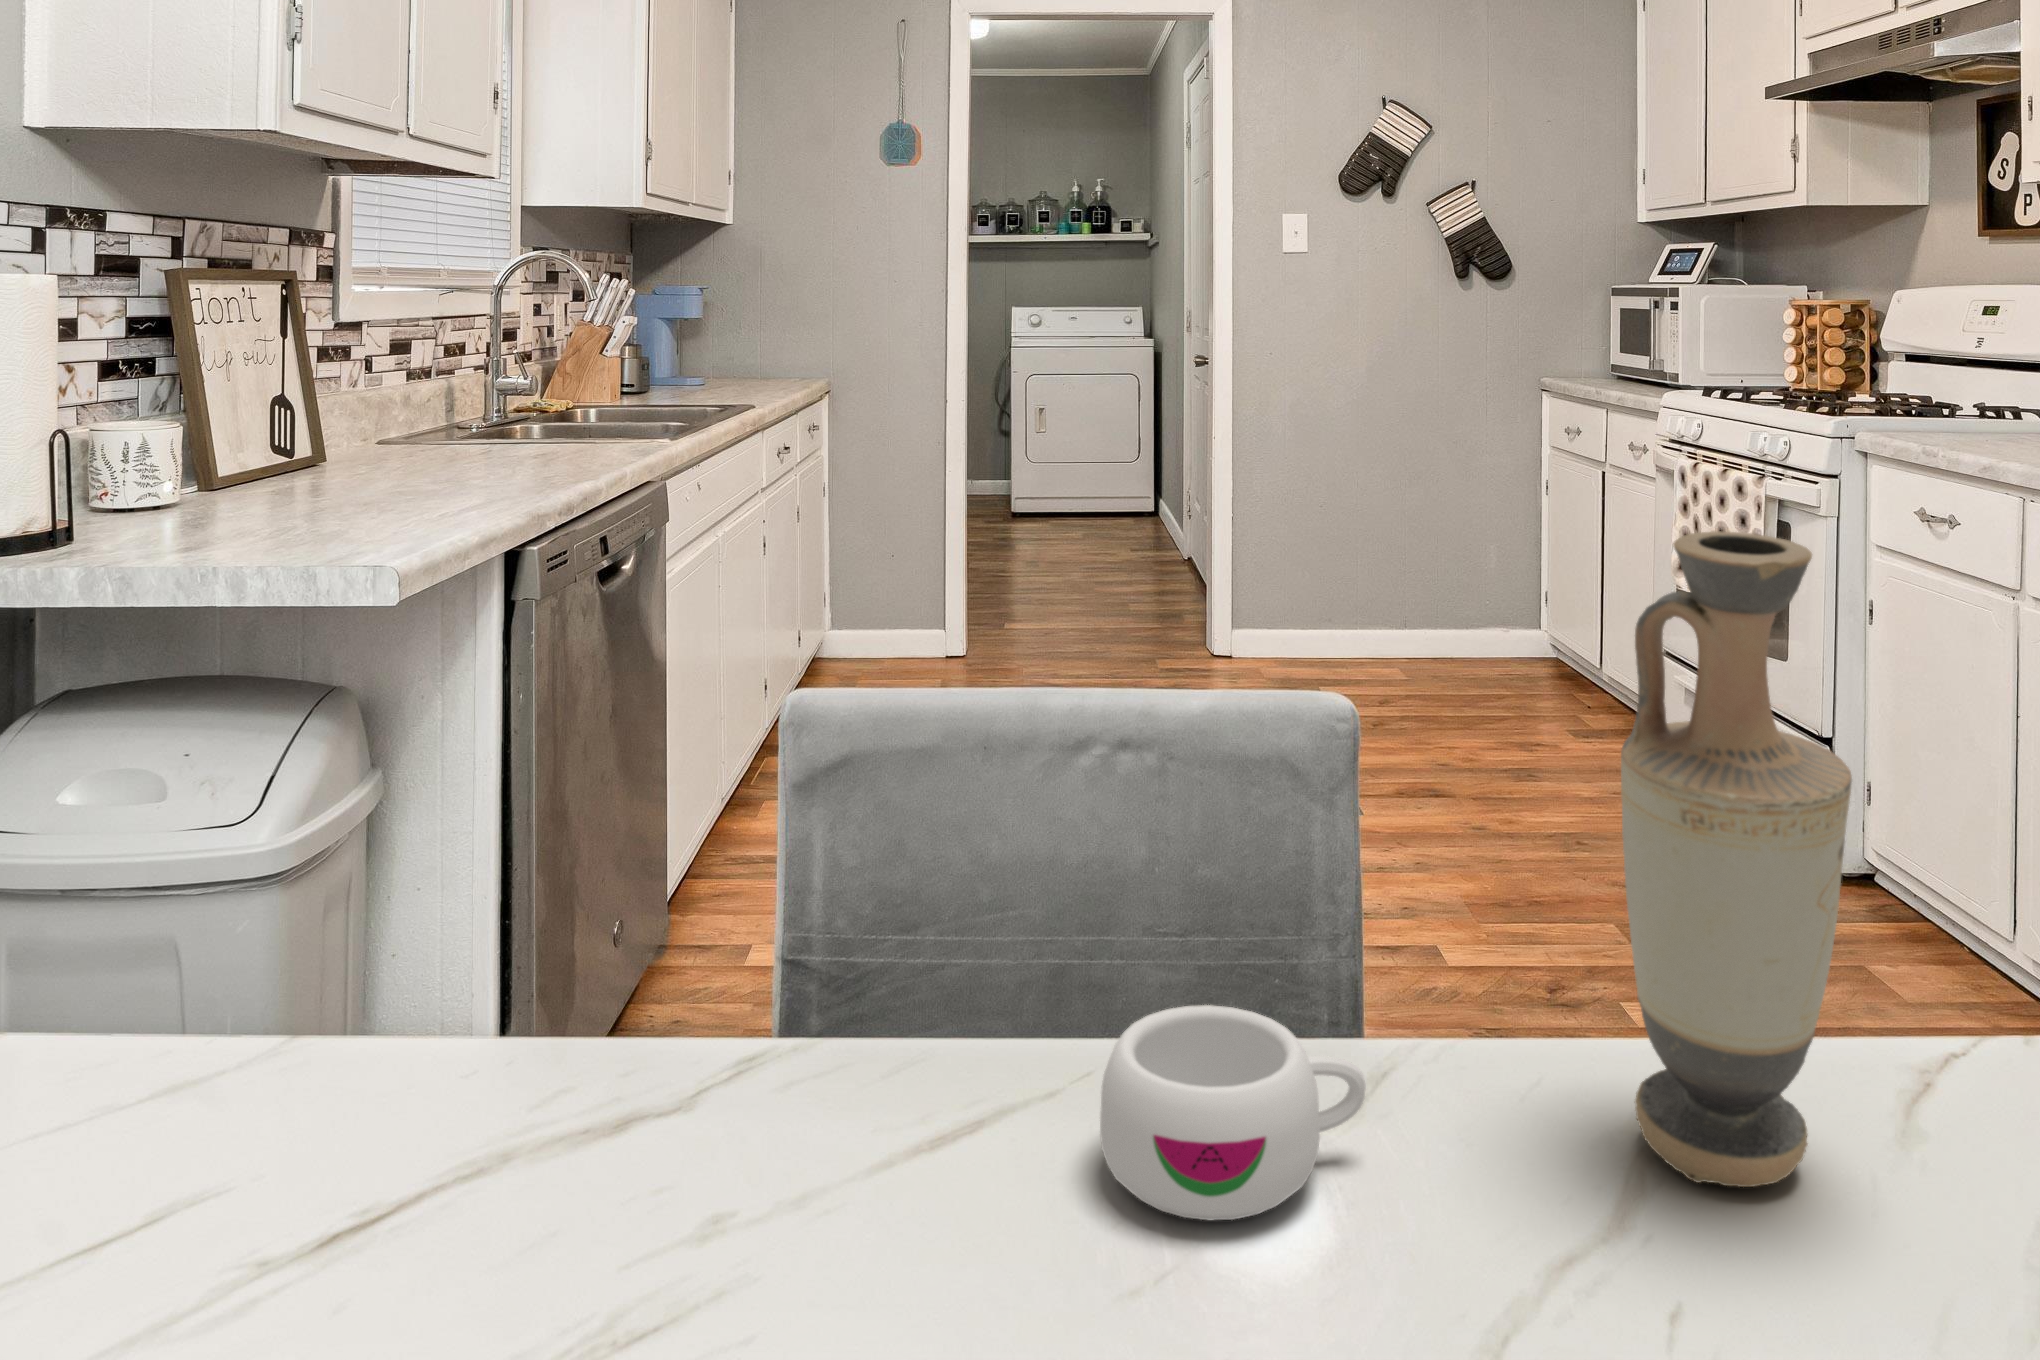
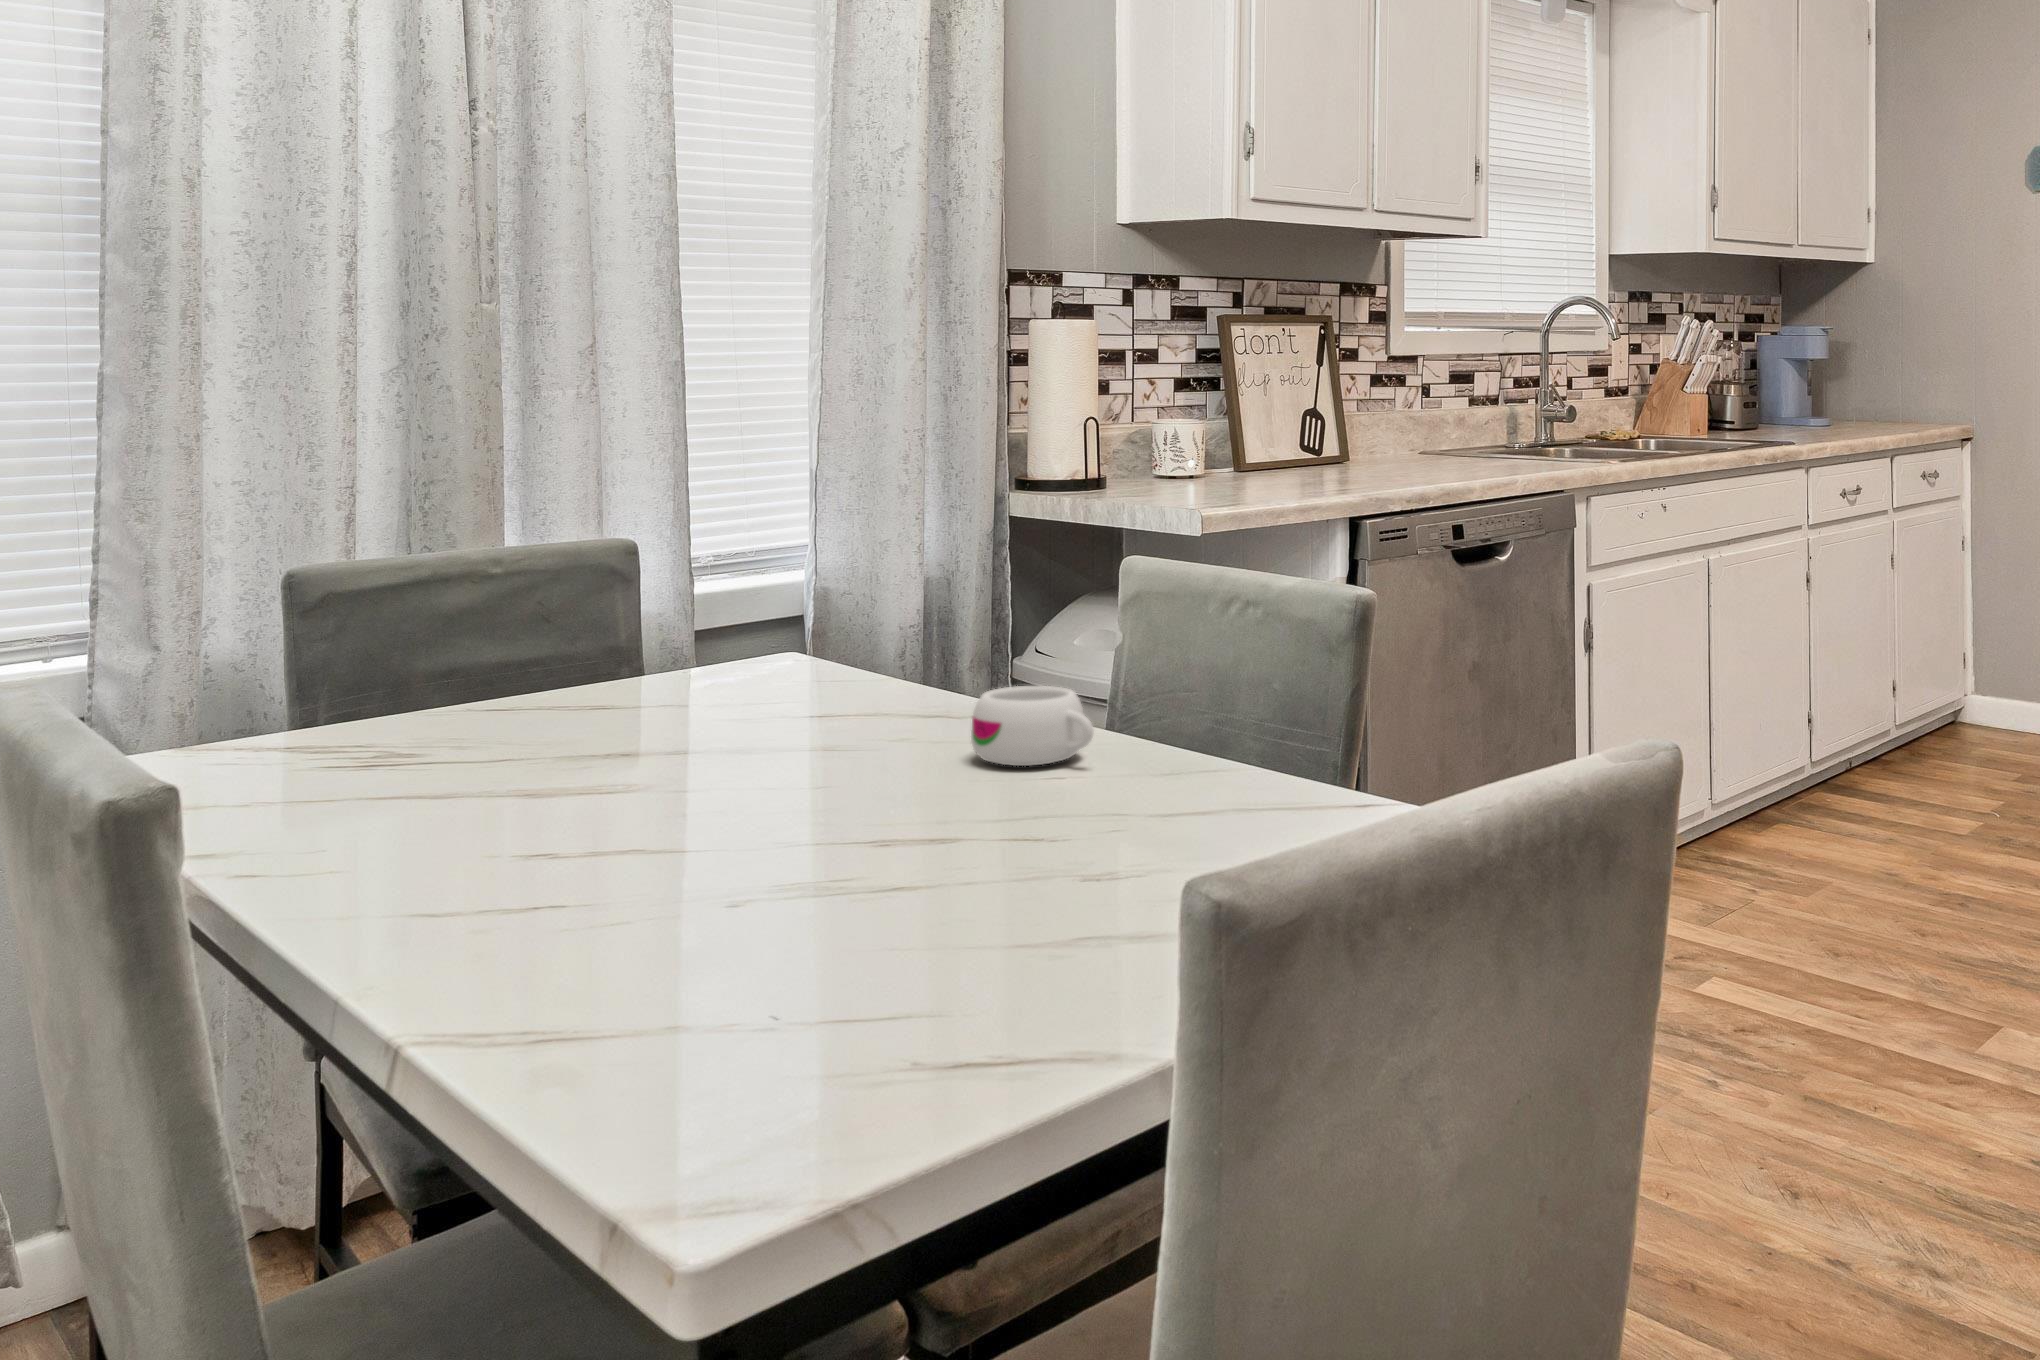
vase: present [1621,531,1852,1187] -> none [1153,445,1273,807]

